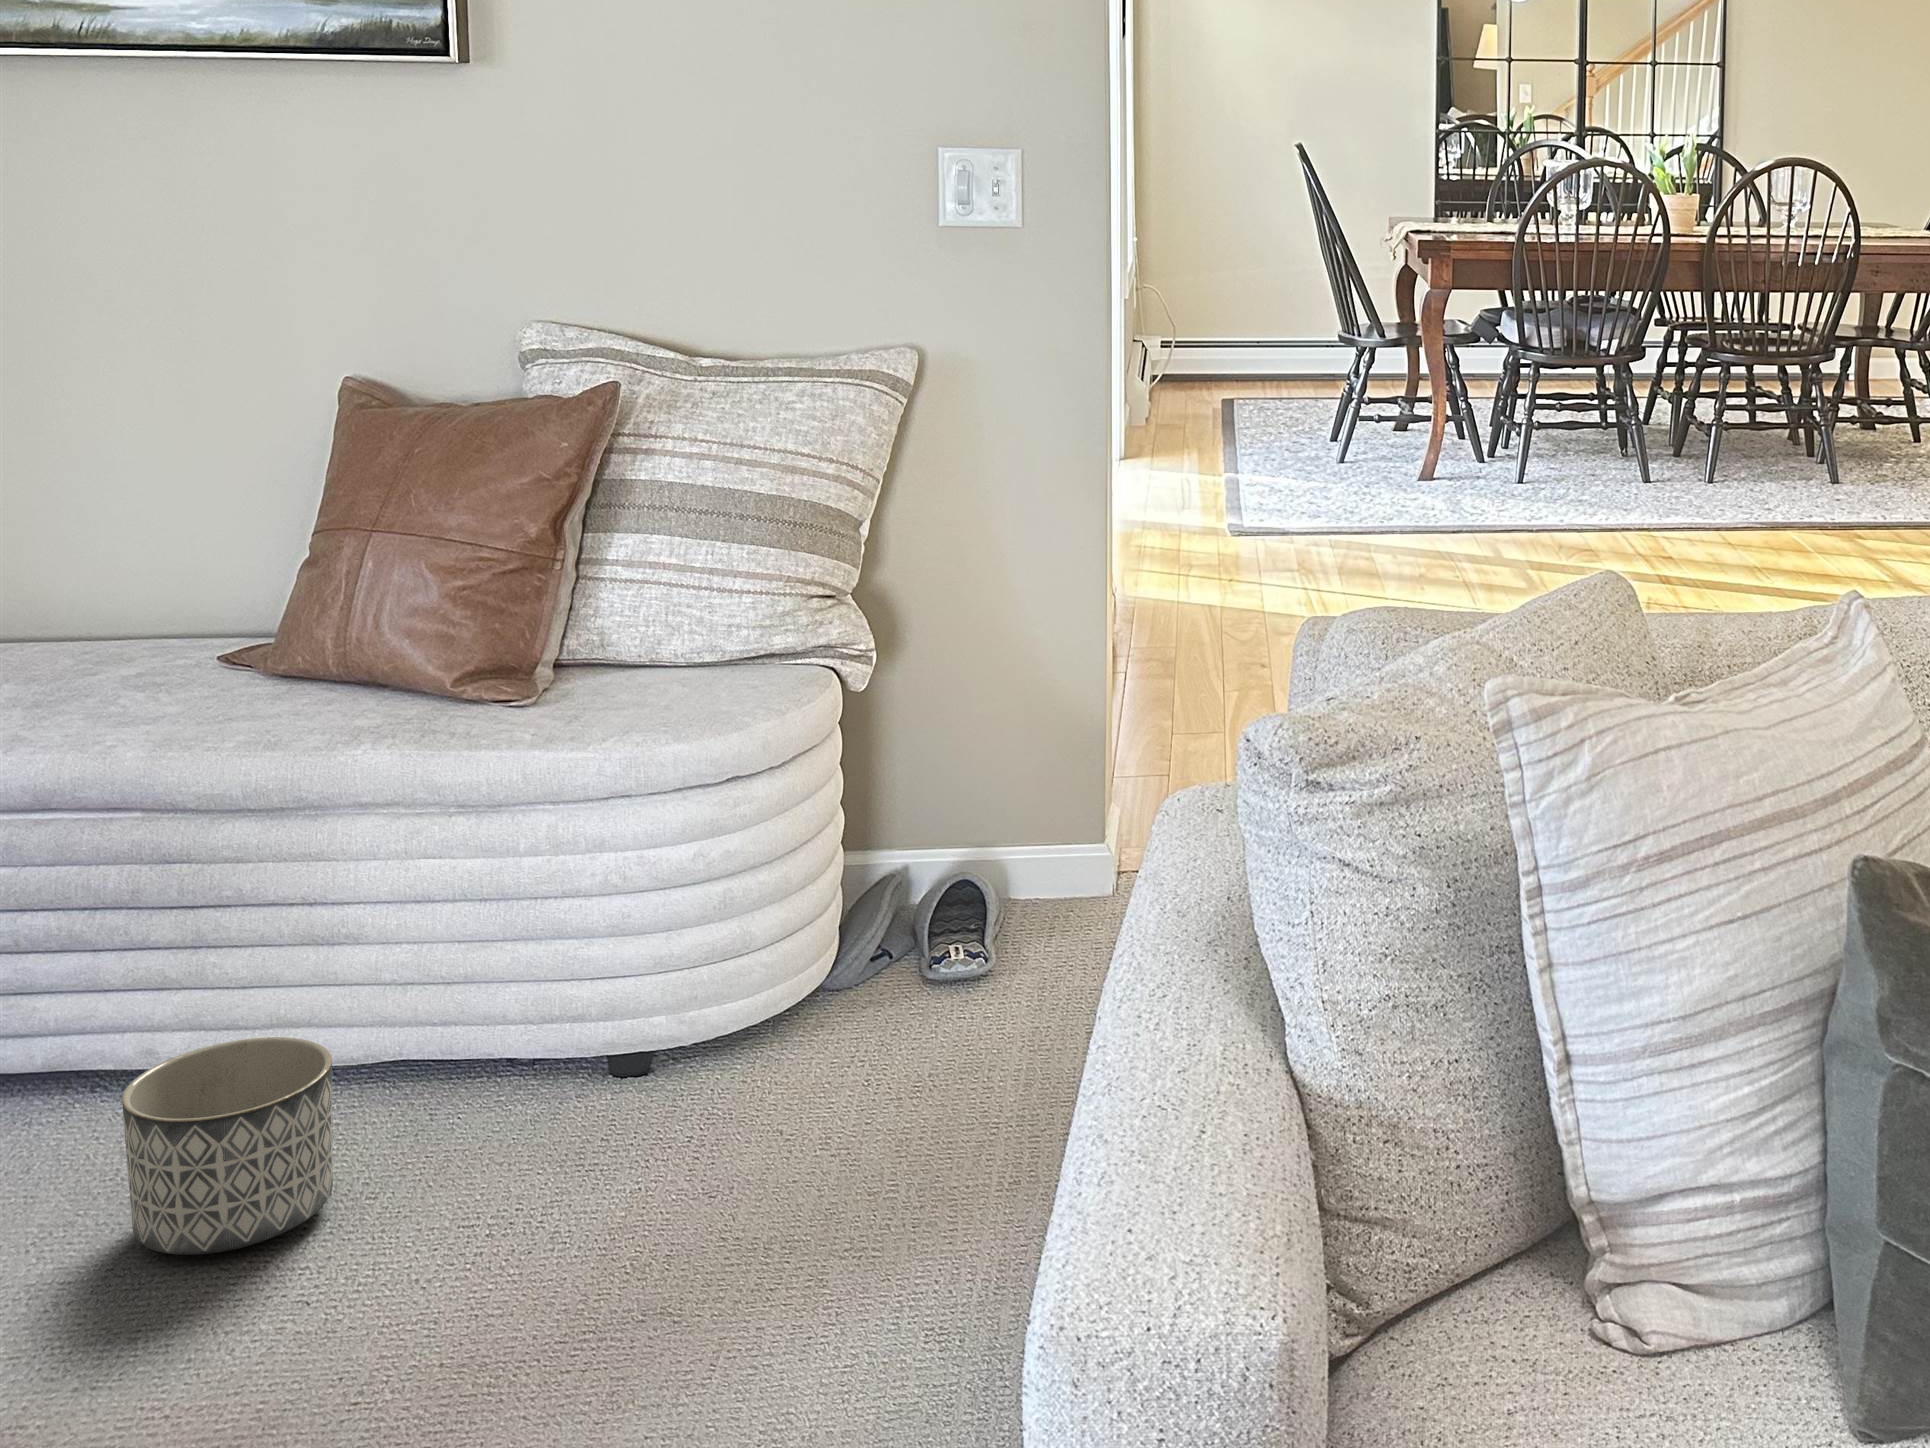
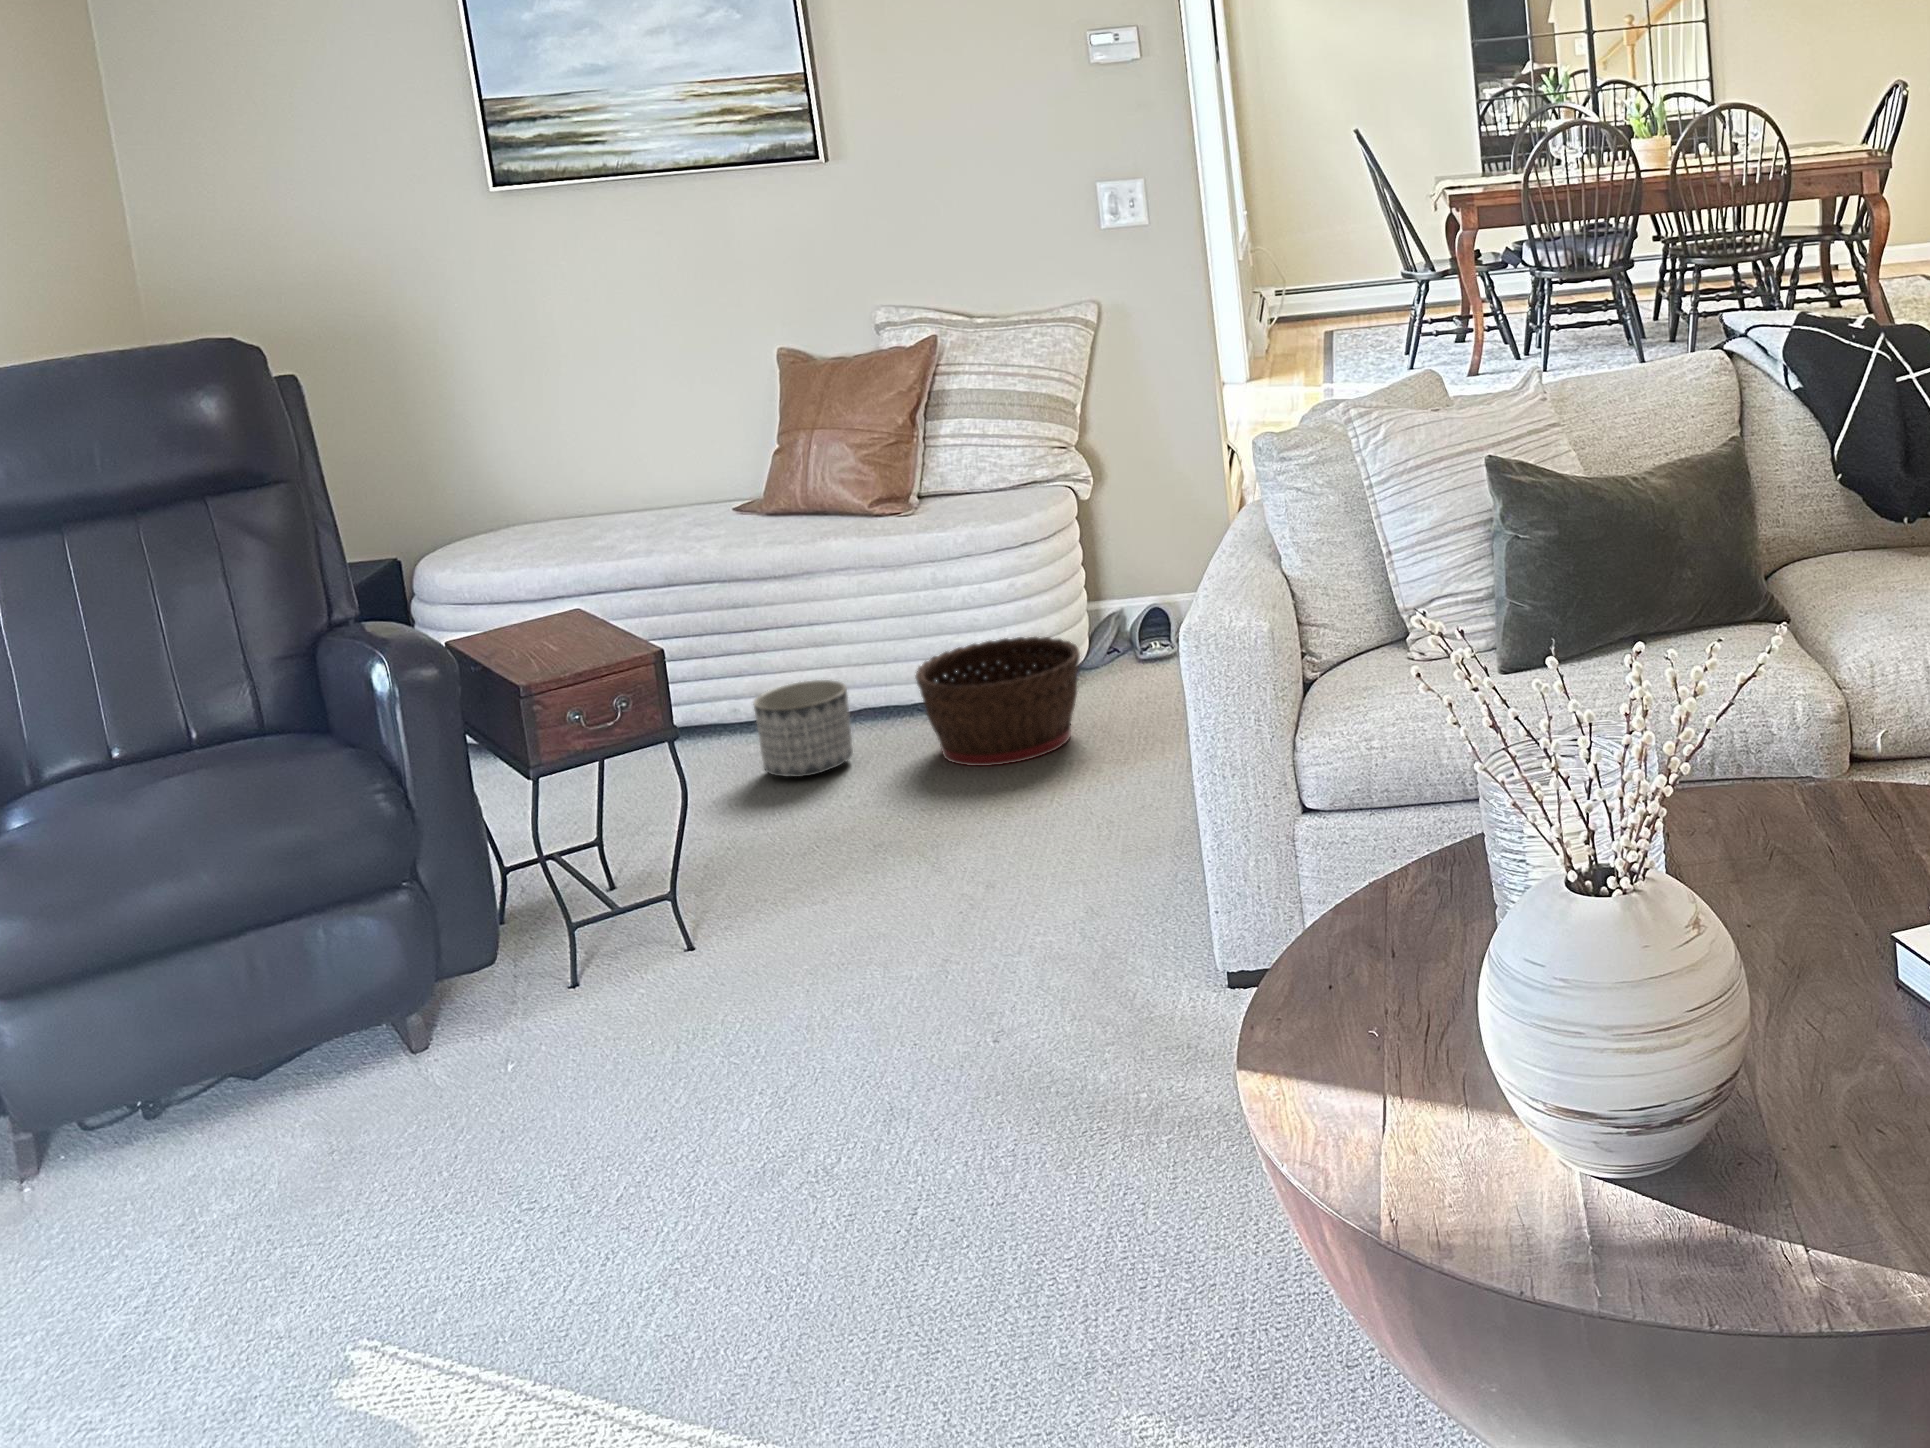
basket: none [472,961,811,1251] -> present [916,637,1080,766]

